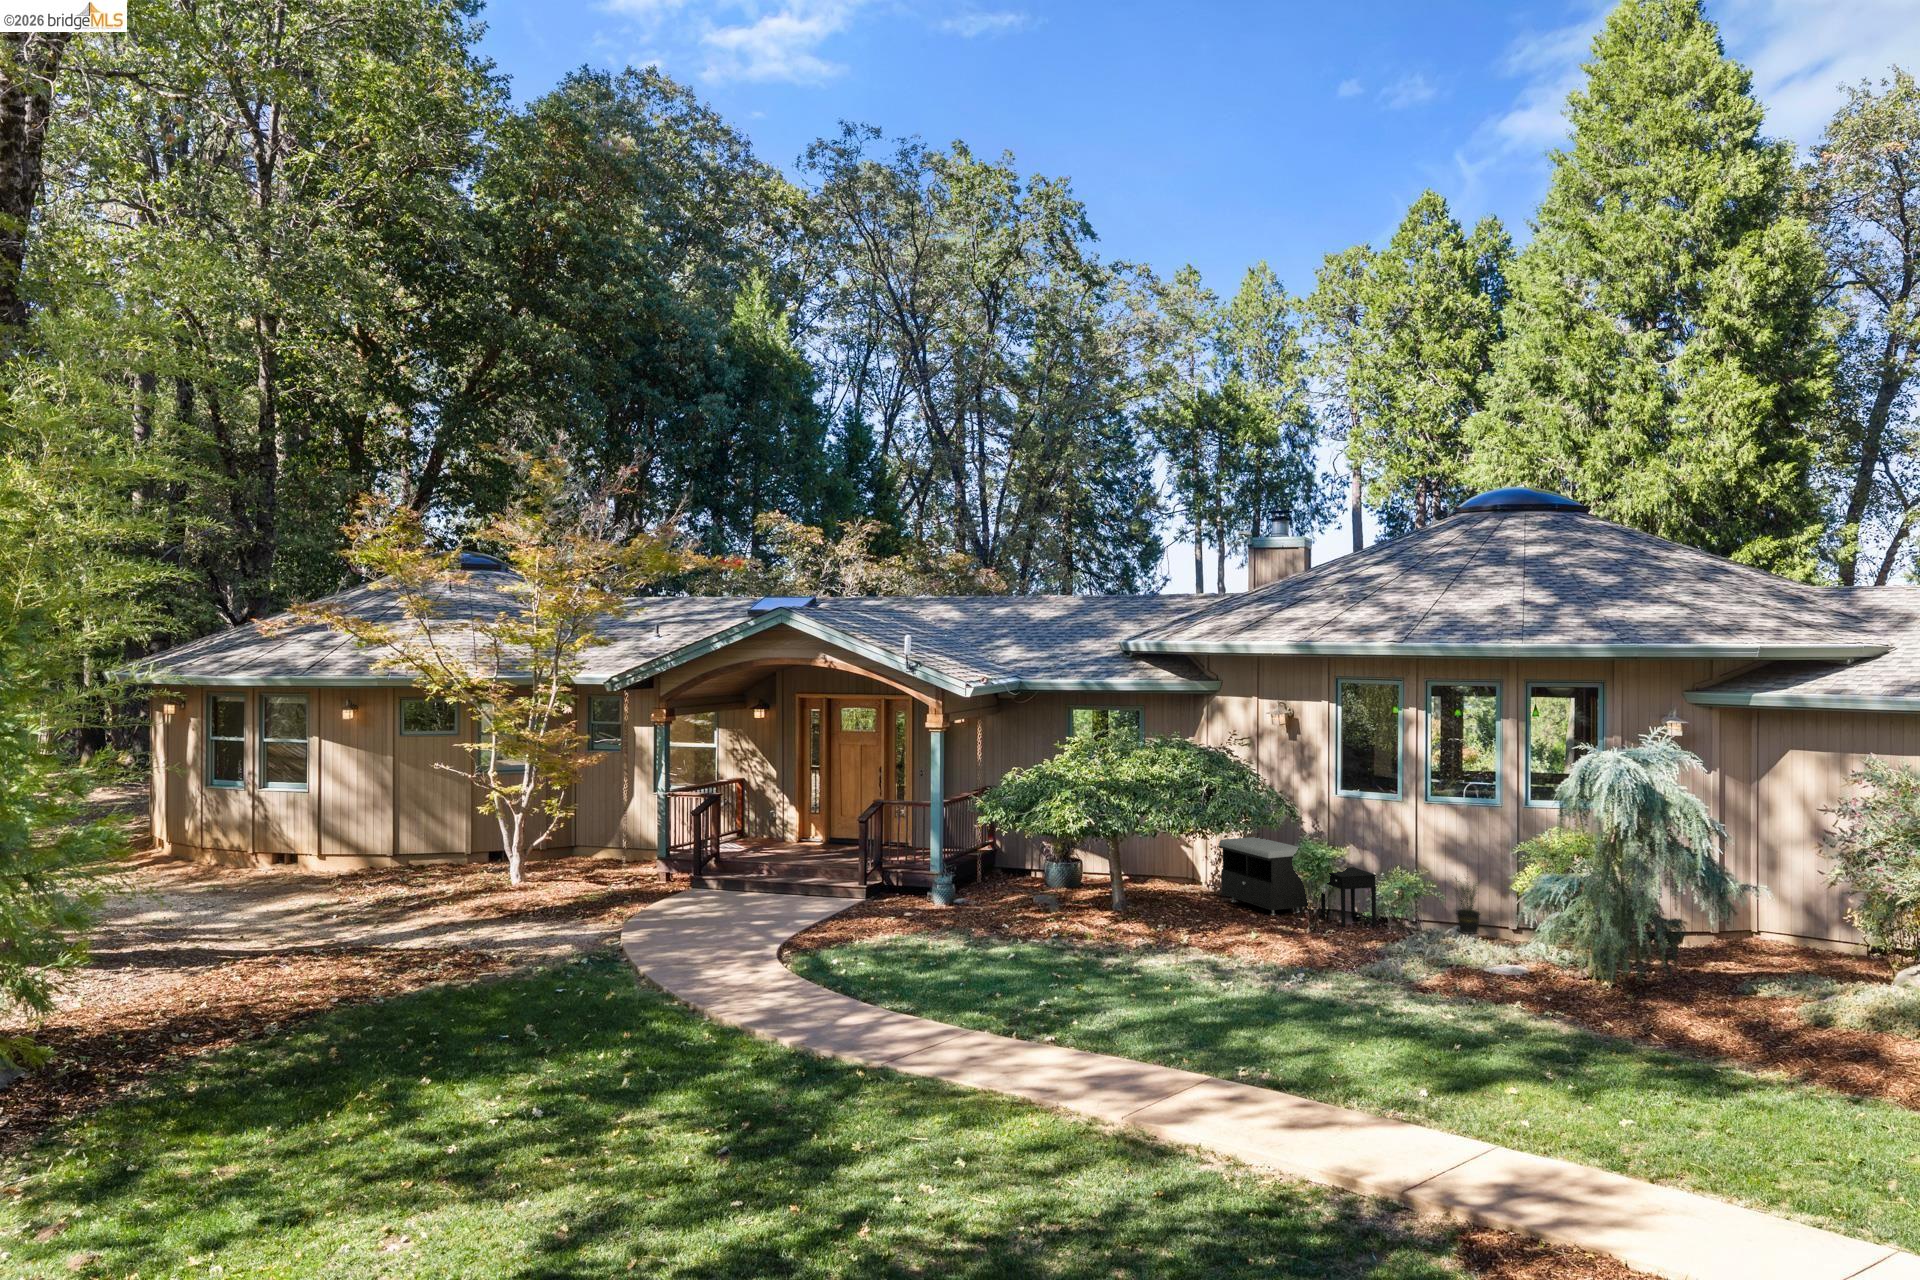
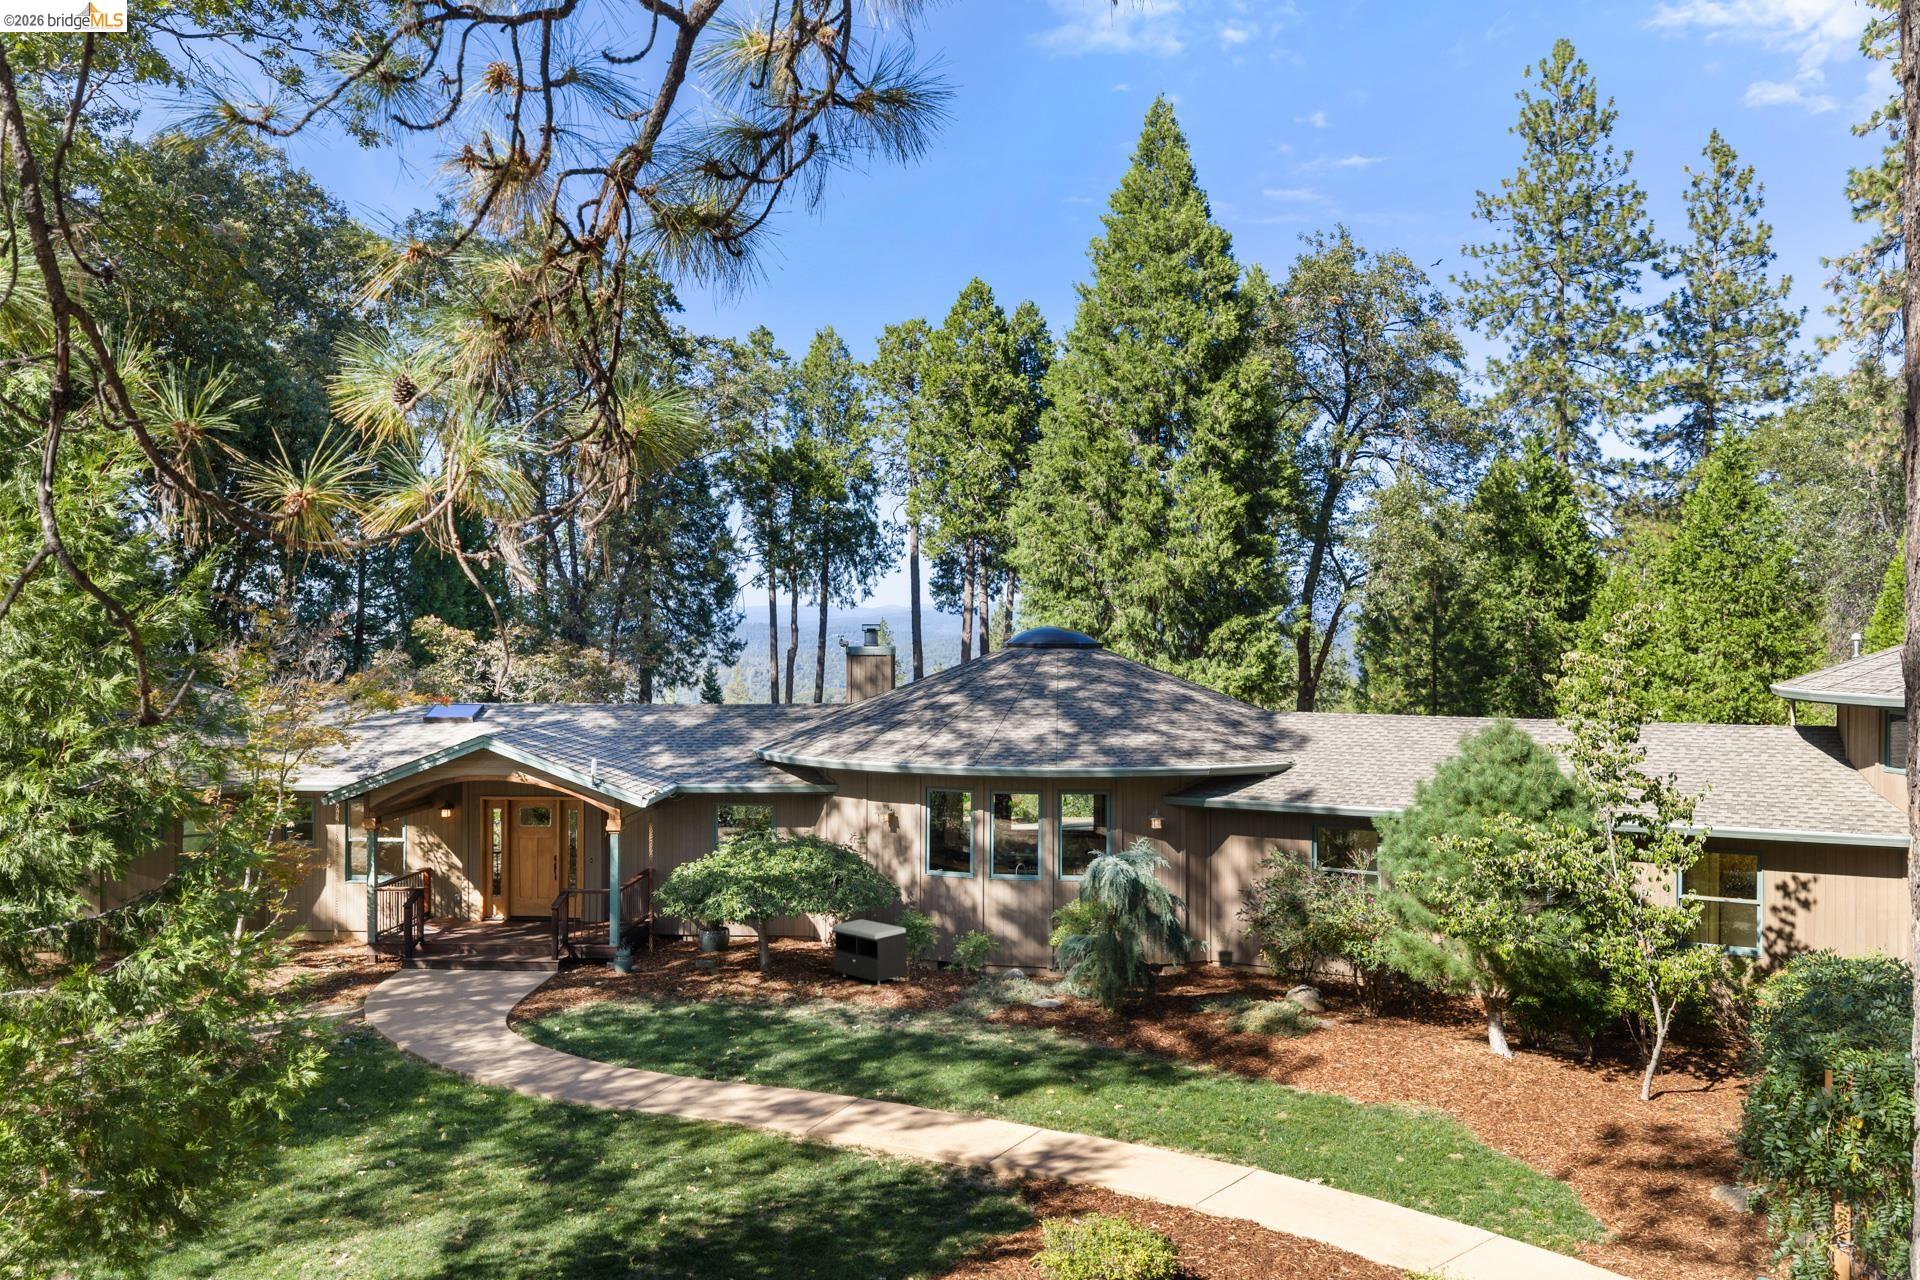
side table: present [1321,867,1376,927] -> none [915,940,958,990]
potted plant: present [1455,878,1480,934] -> present [1216,925,1234,968]

